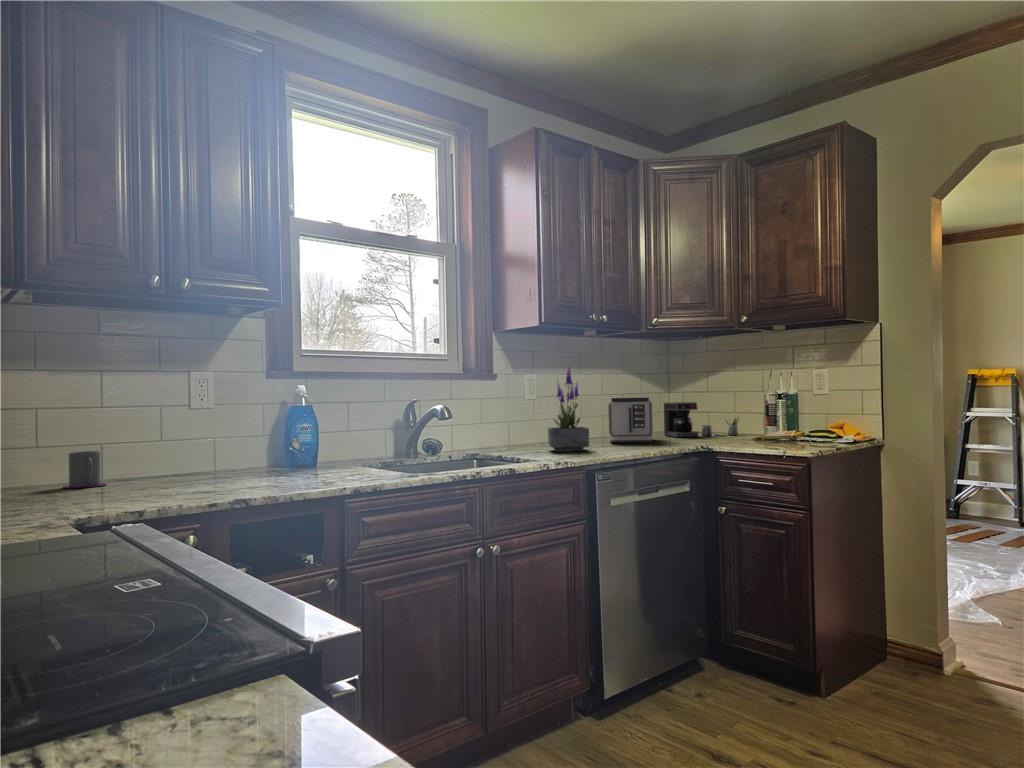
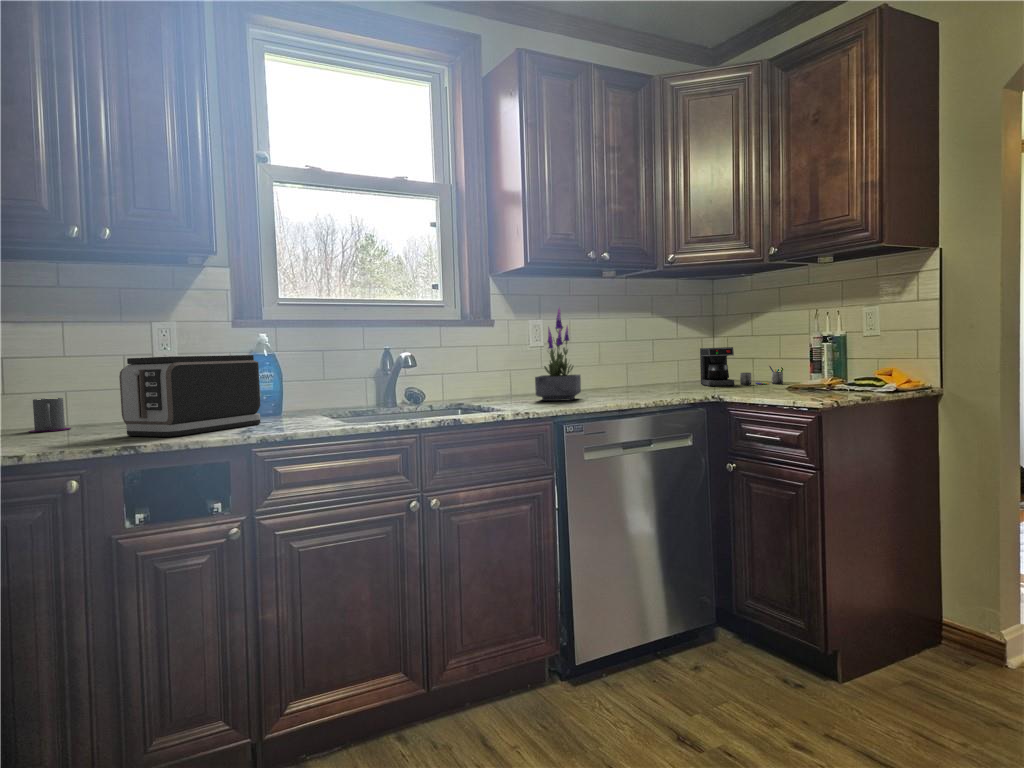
toaster: present [608,397,653,443] -> present [119,355,260,437]

